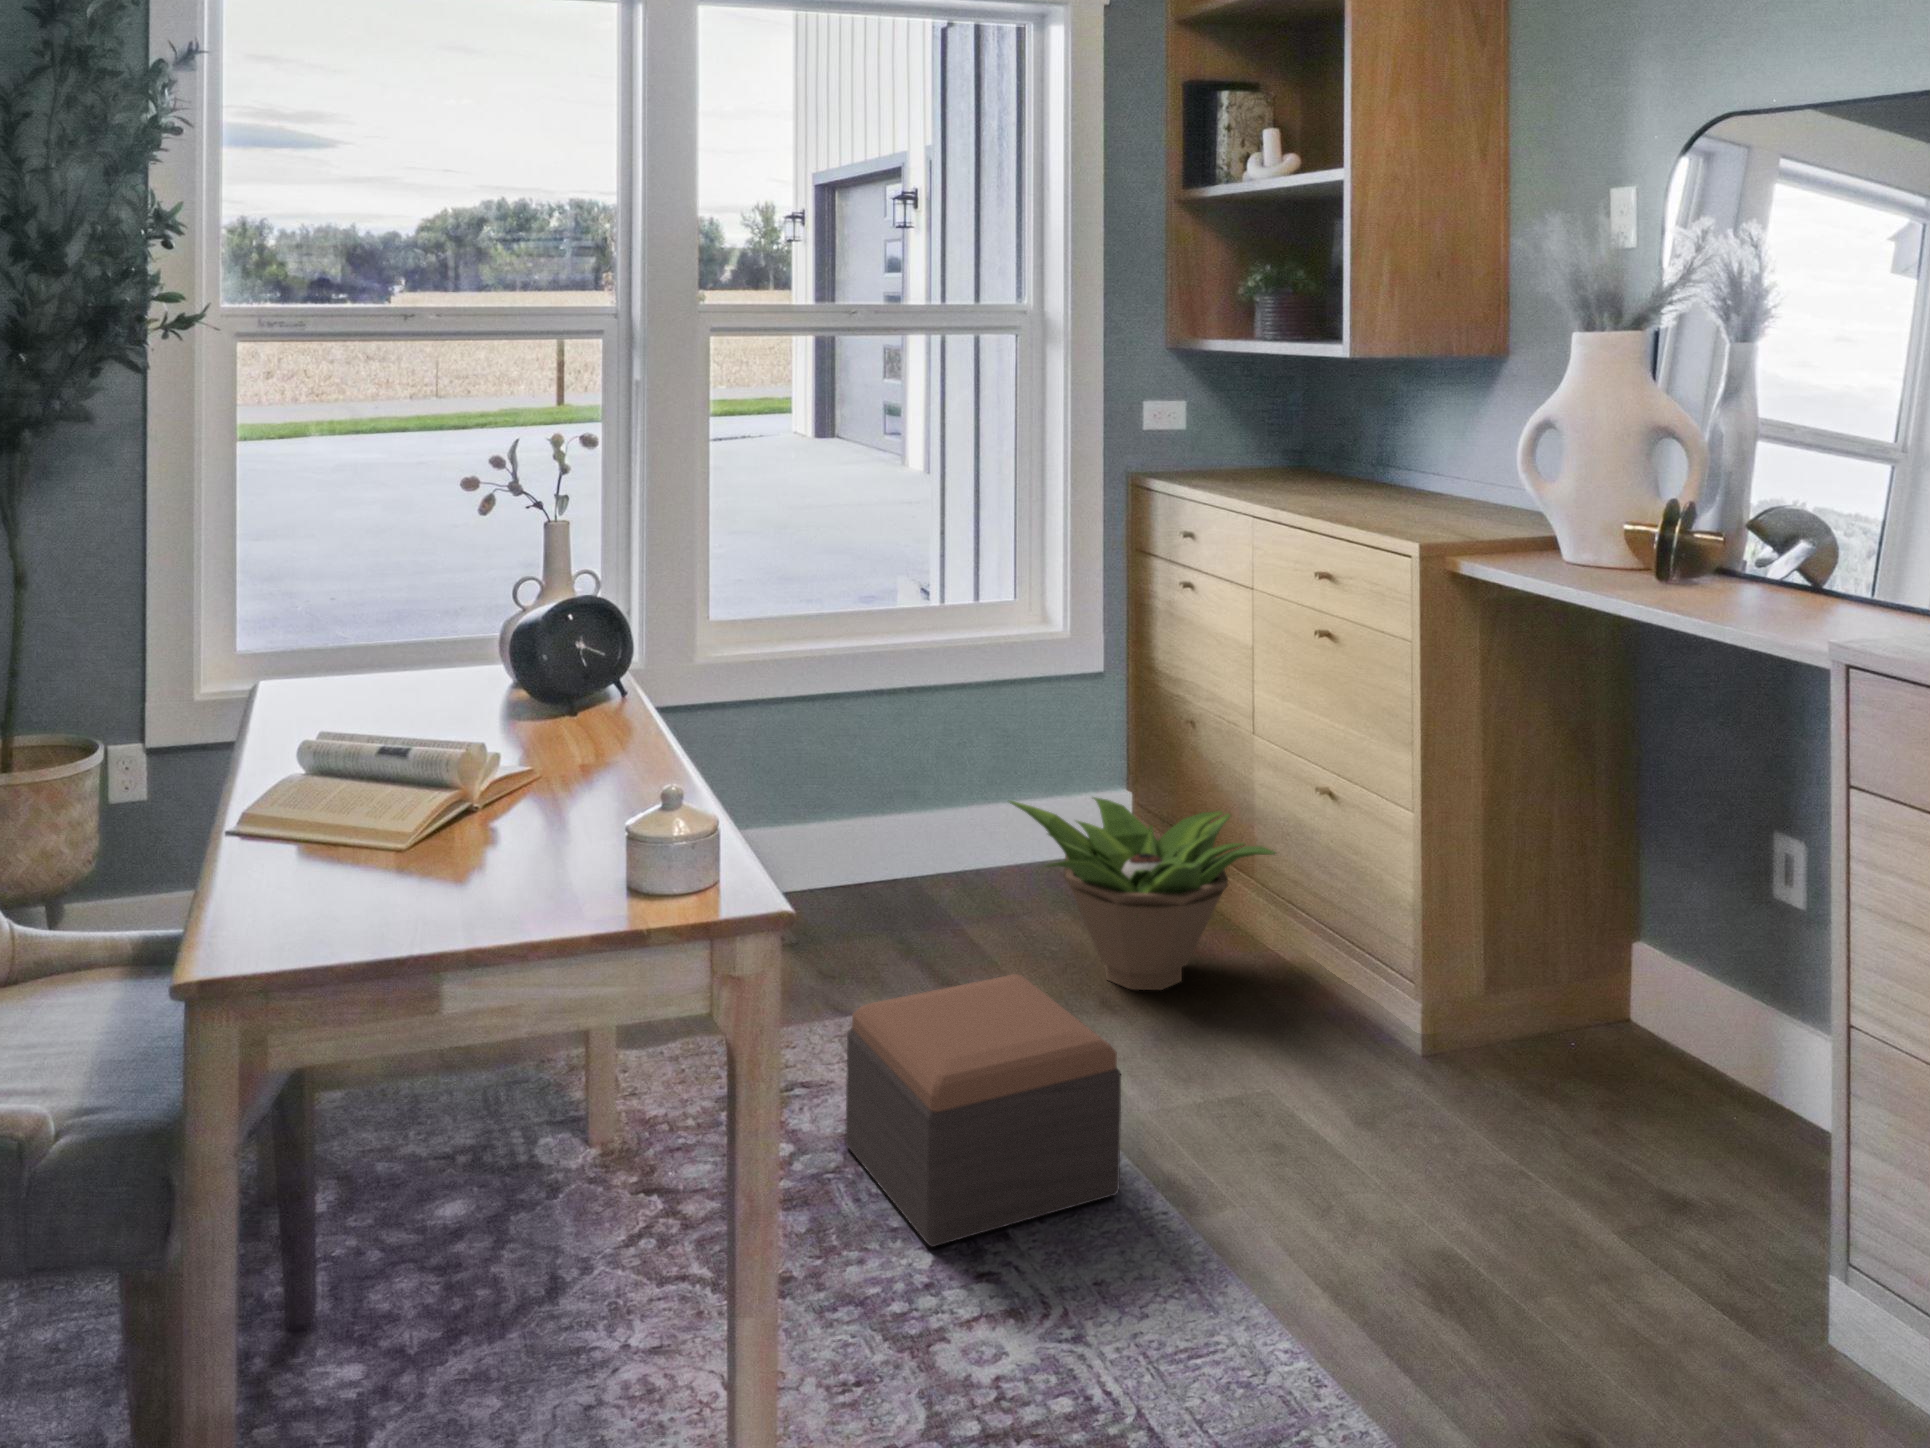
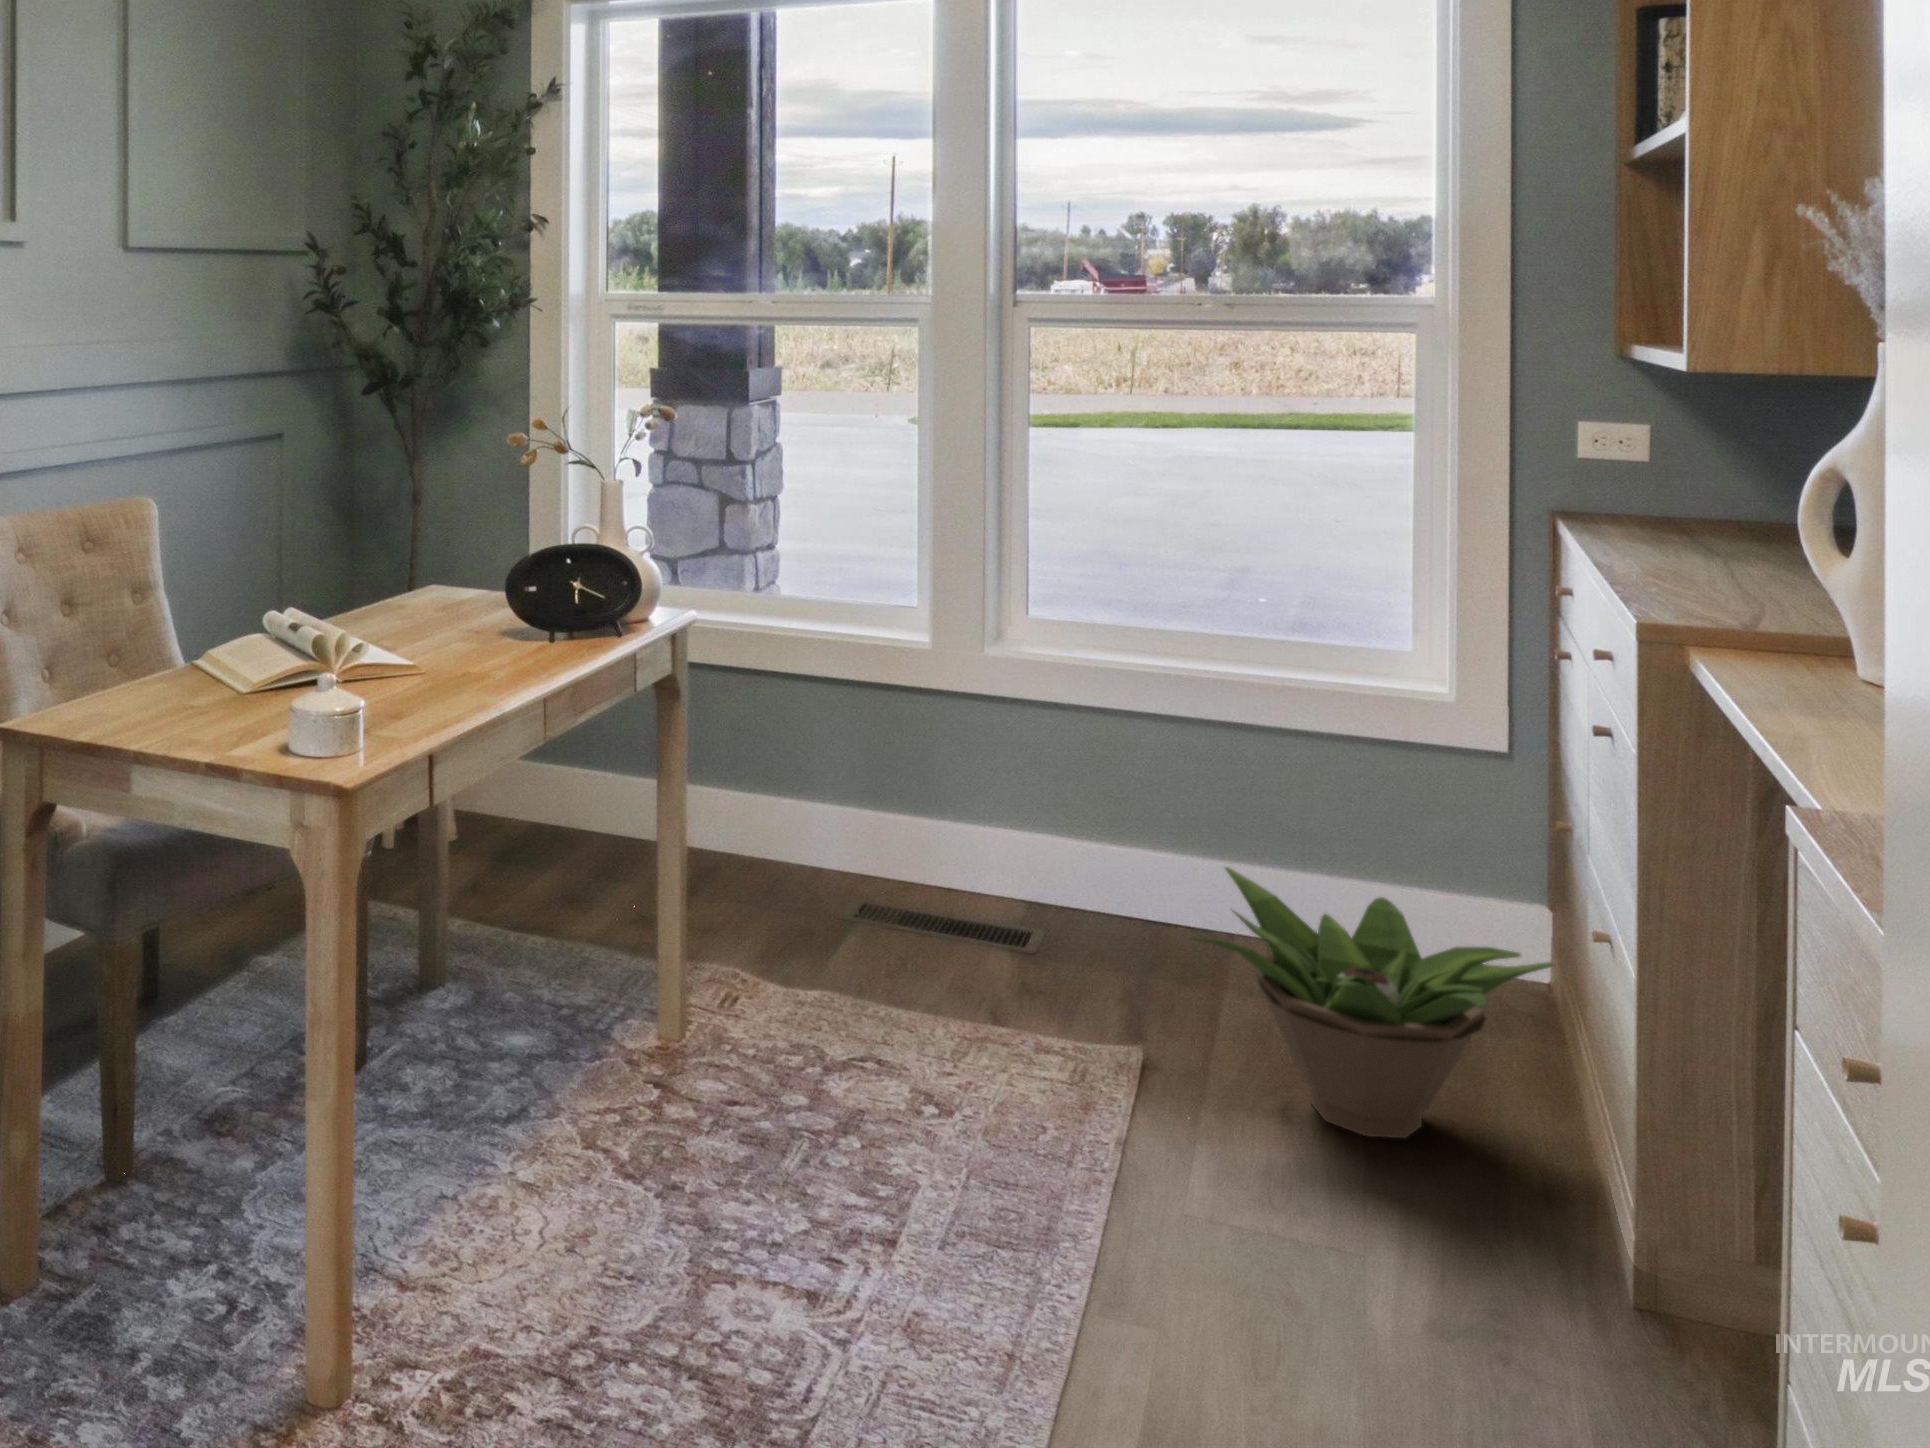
footstool: present [845,974,1121,1247] -> none [808,992,1051,1268]

